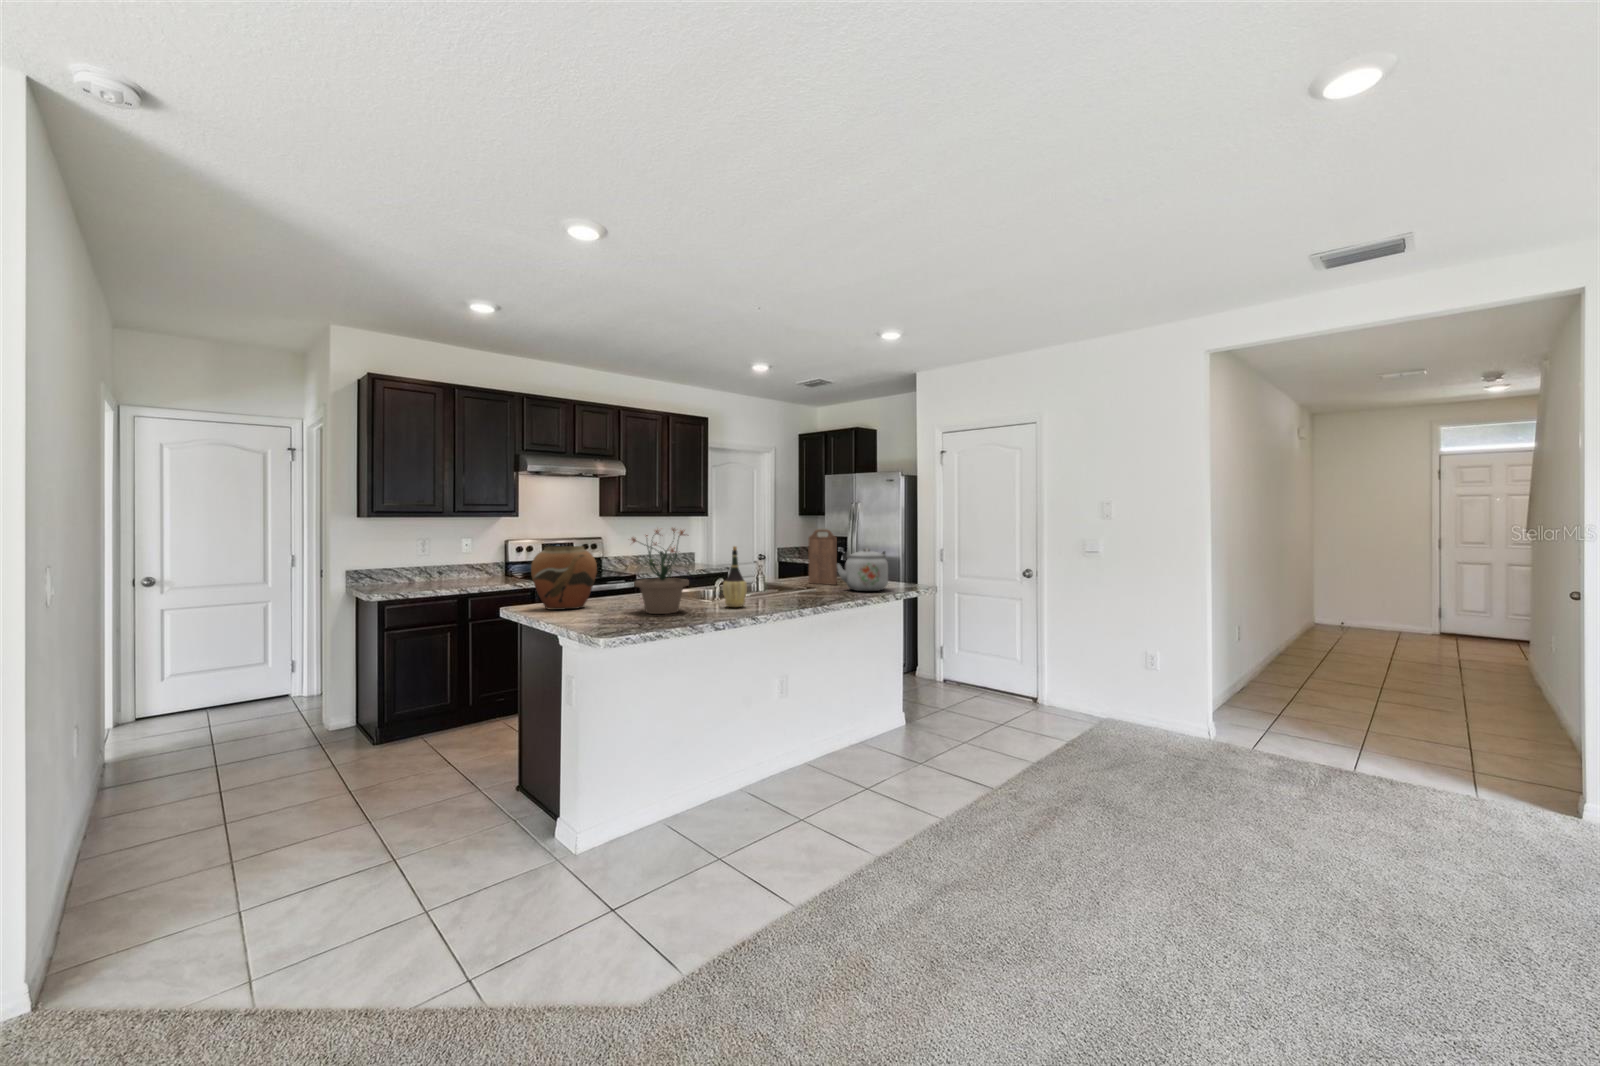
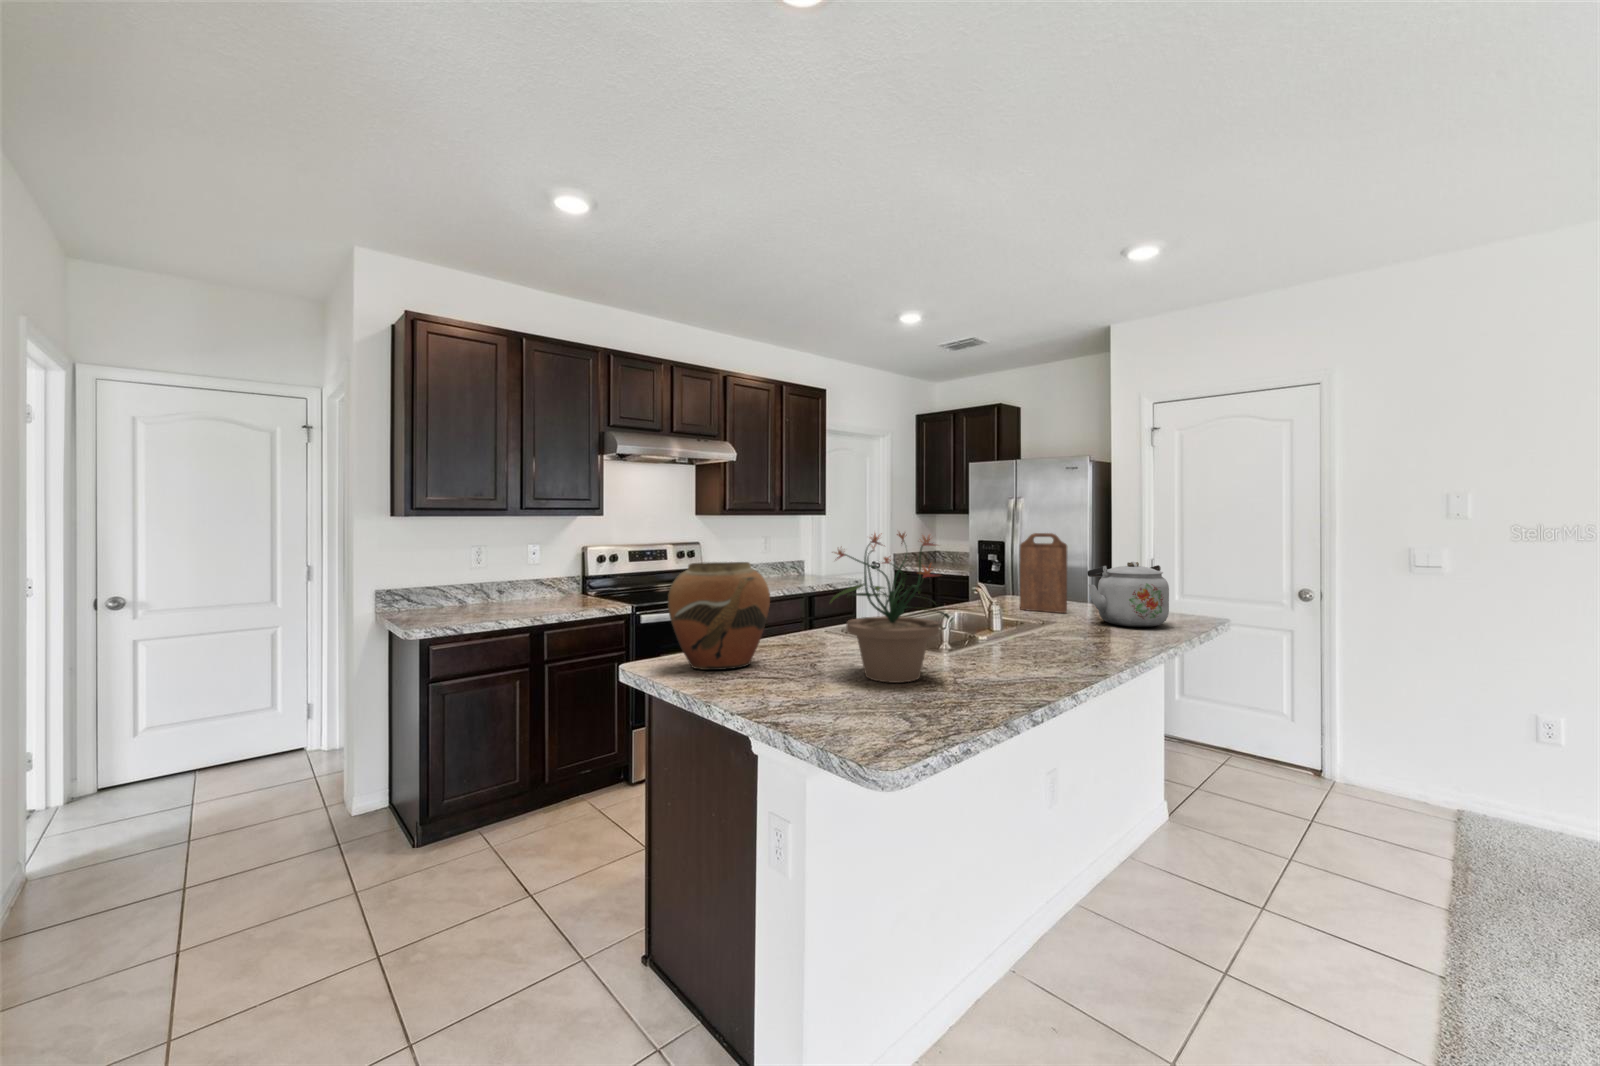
wine bottle: present [723,546,747,607] -> none [976,563,1018,665]

